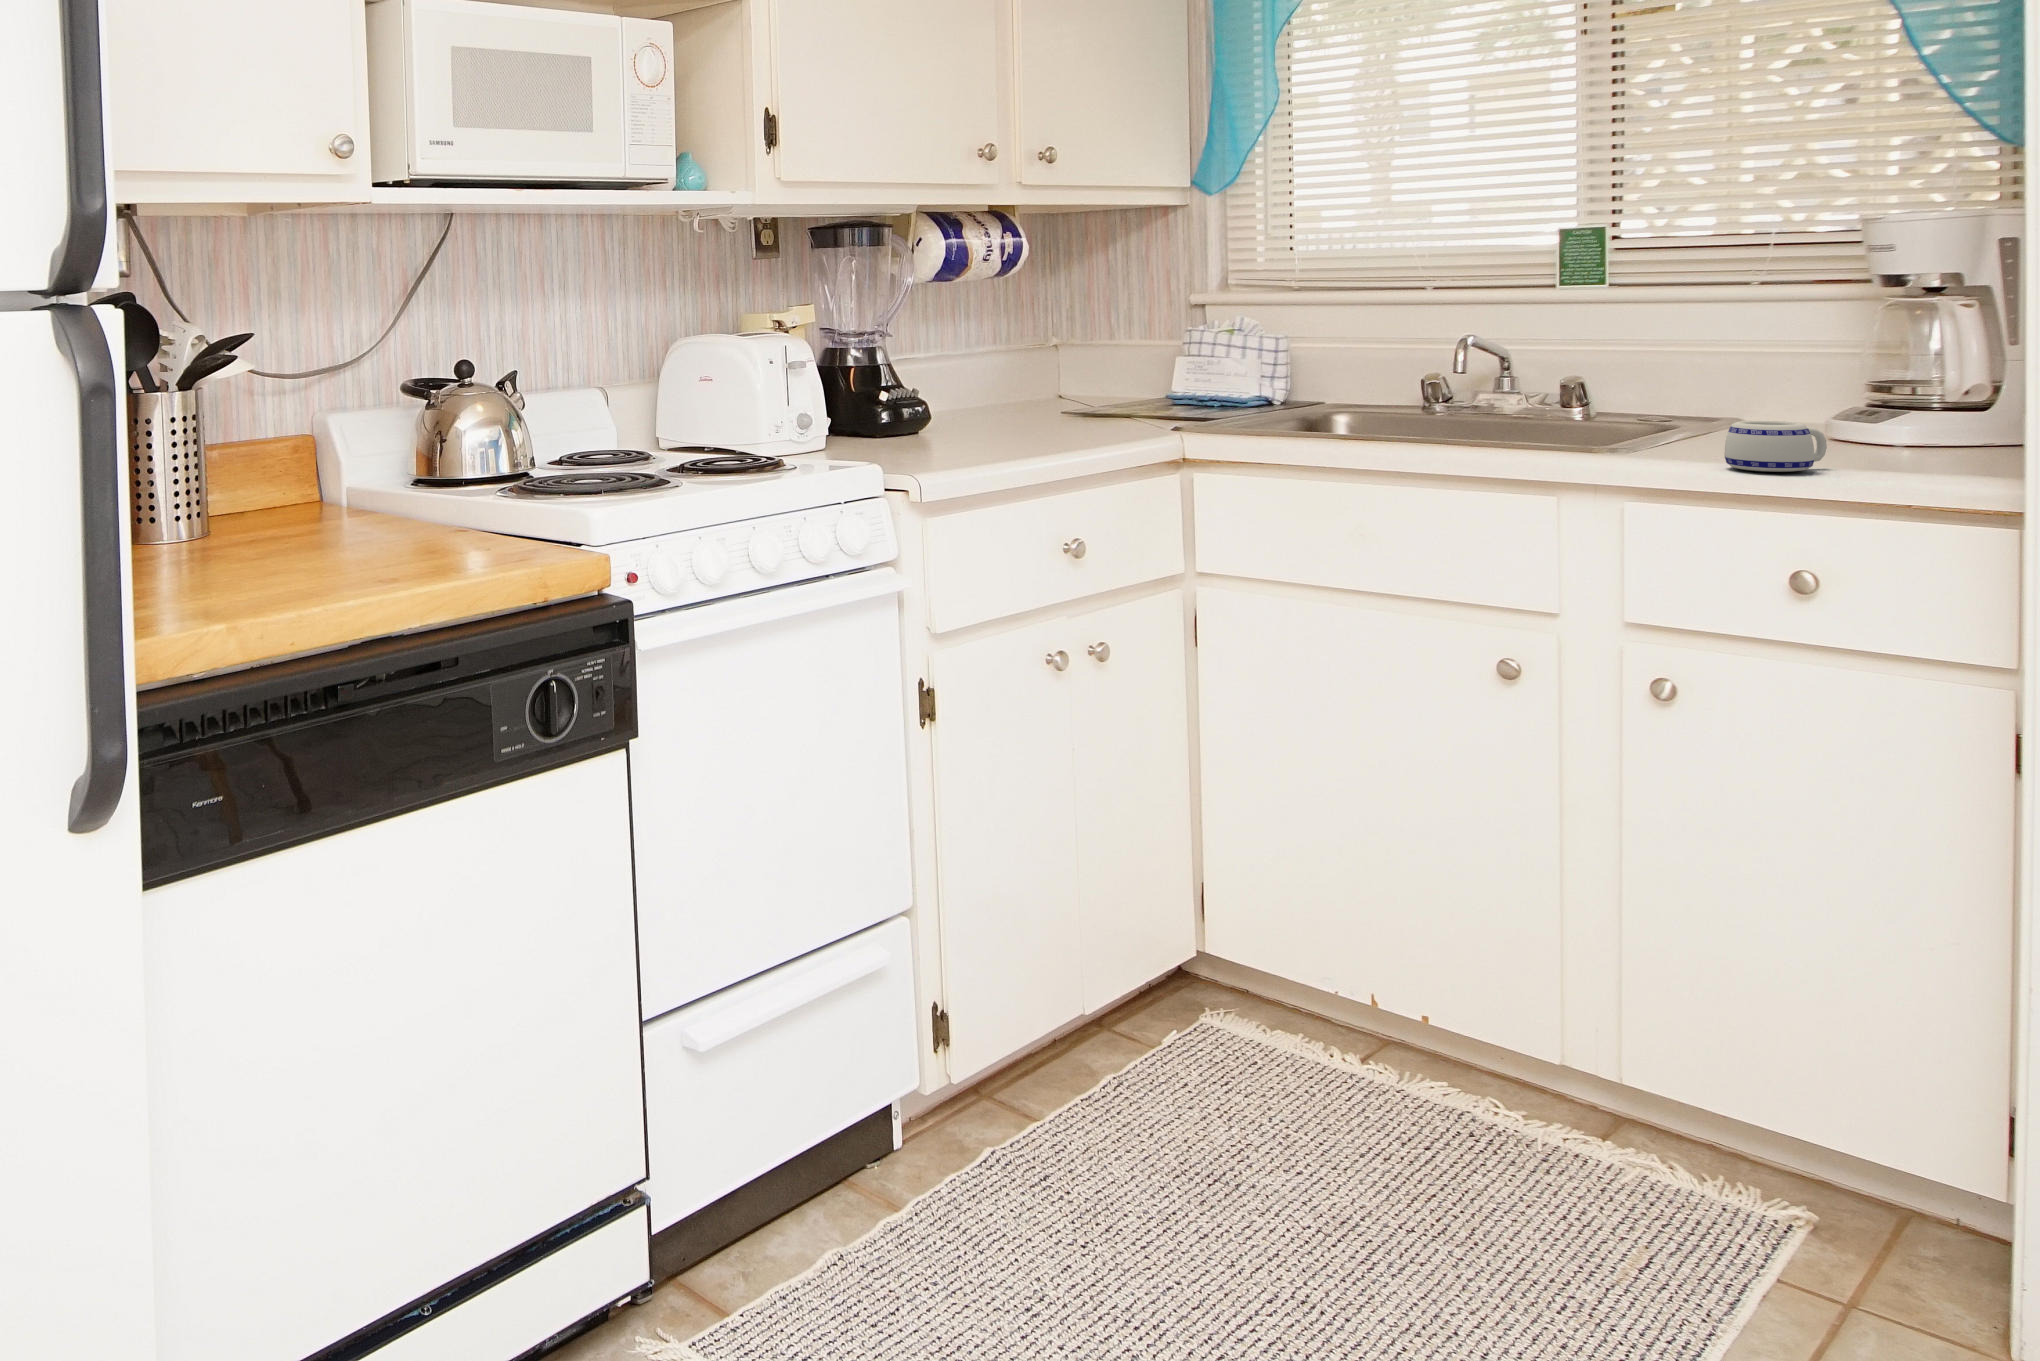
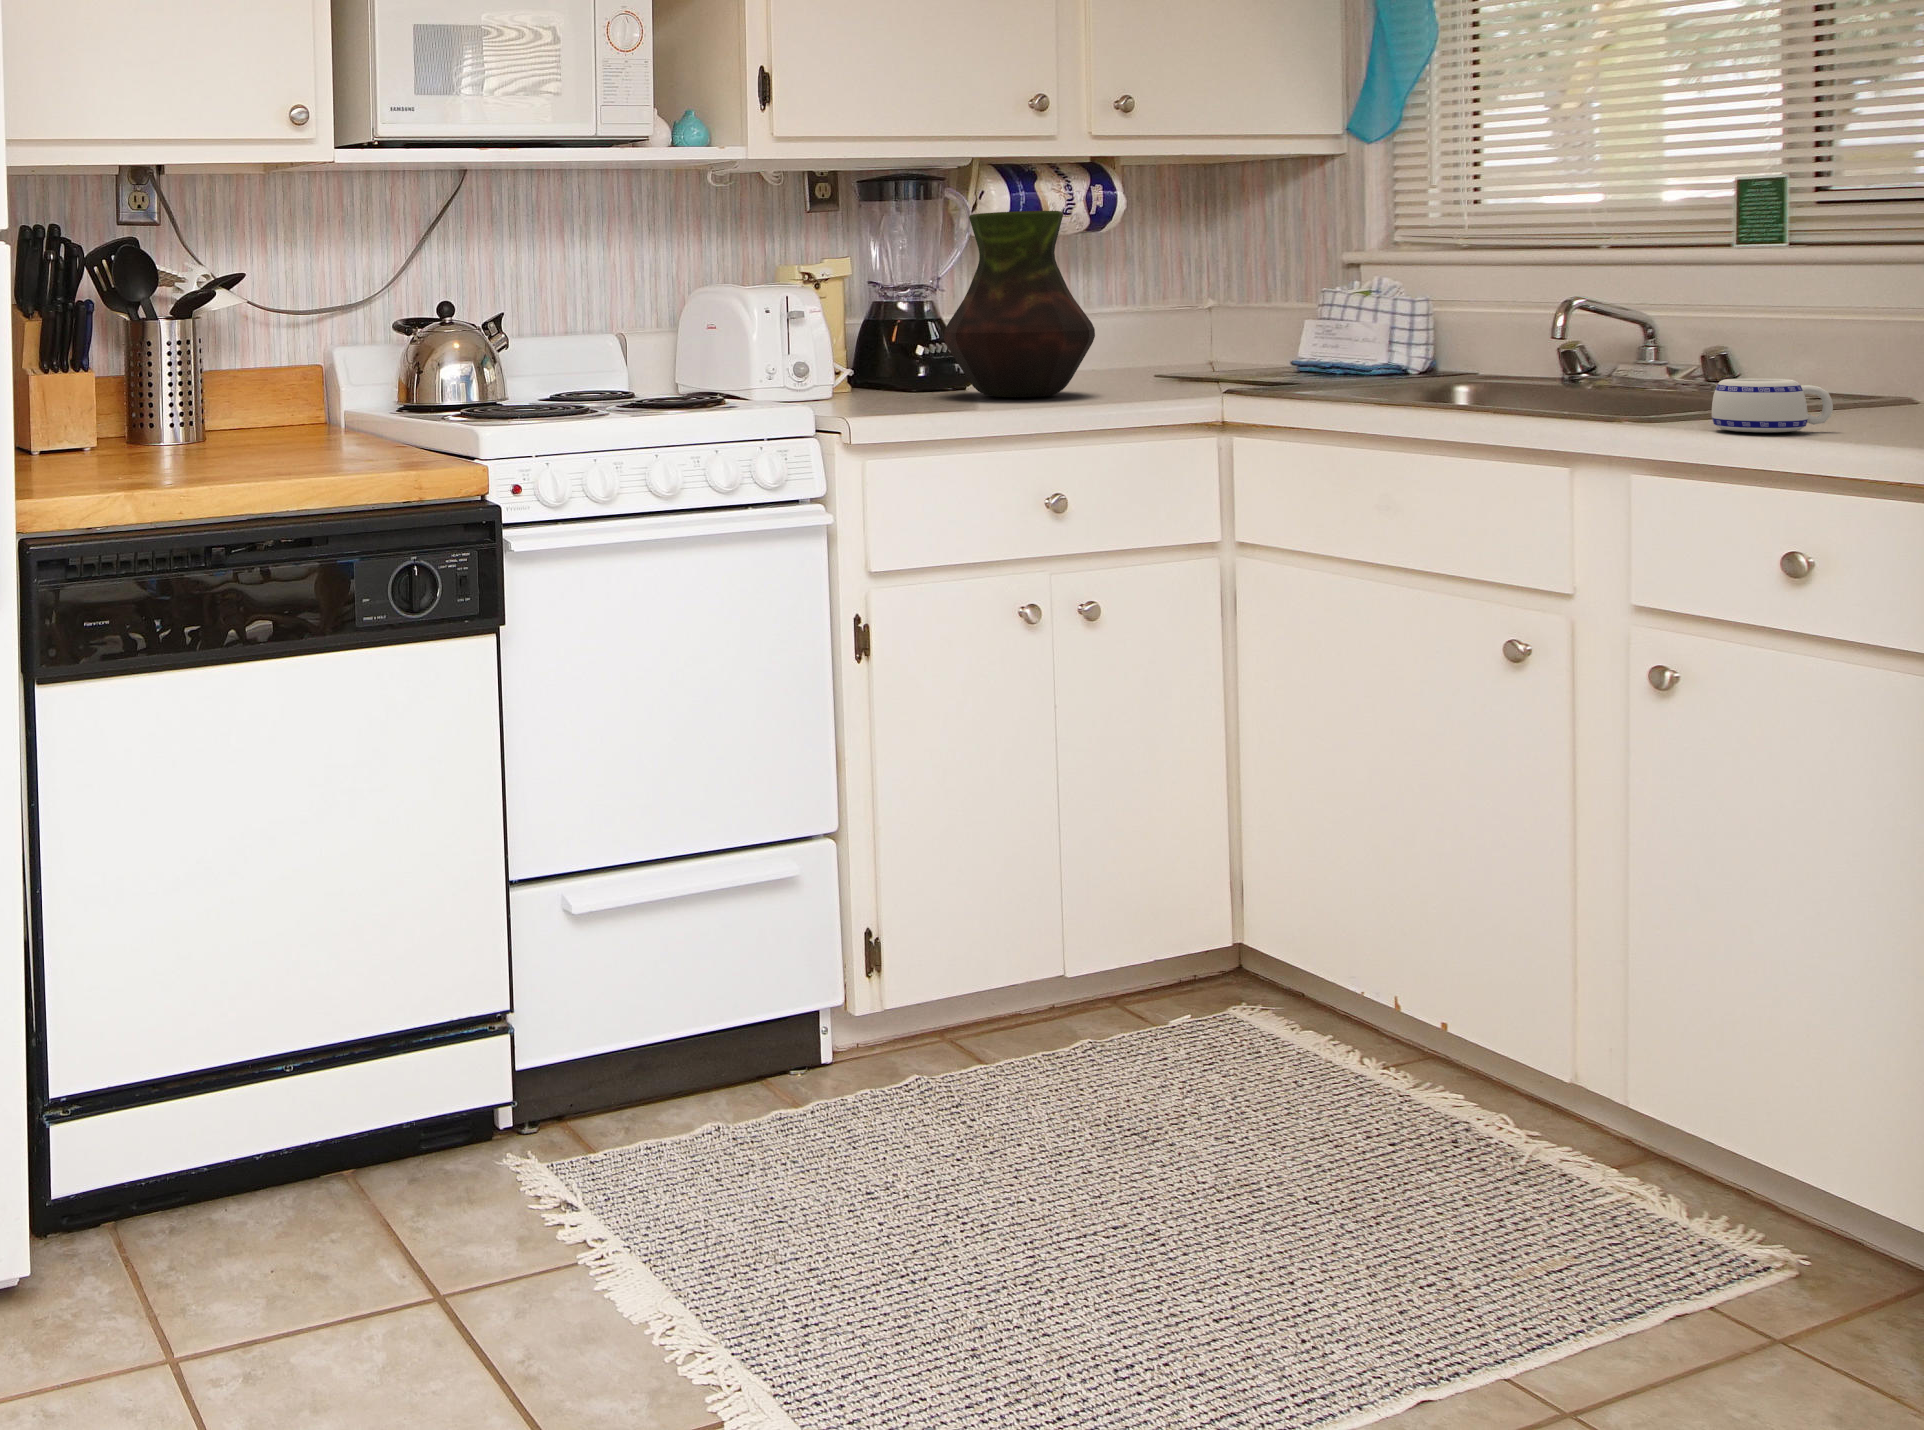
vase: none [923,258,1069,441] -> present [944,211,1095,397]

